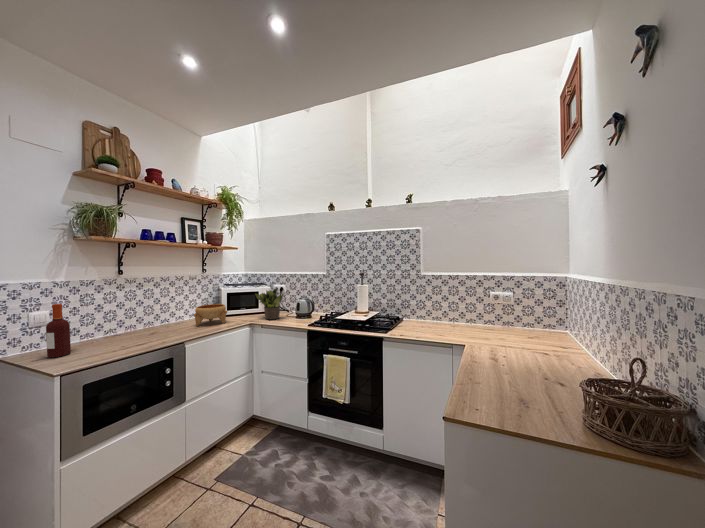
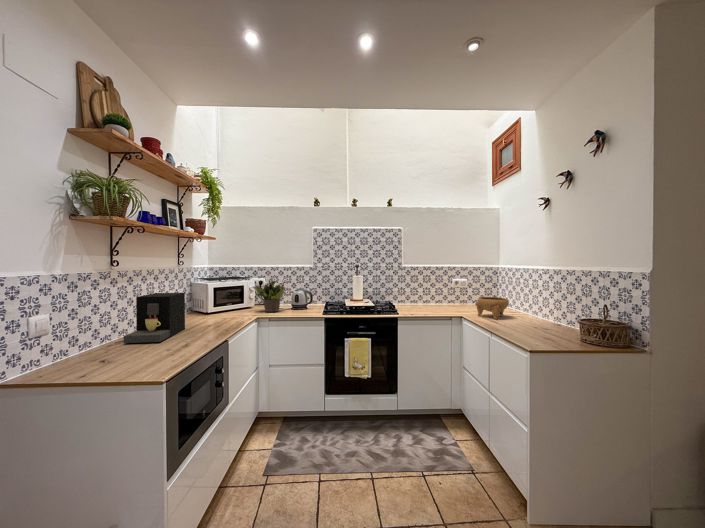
coffee maker: none [91,301,166,349] -> present [124,293,185,343]
bottle: present [46,304,71,358] -> none [94,290,118,355]
bowl: present [194,304,227,326] -> present [475,297,509,319]

